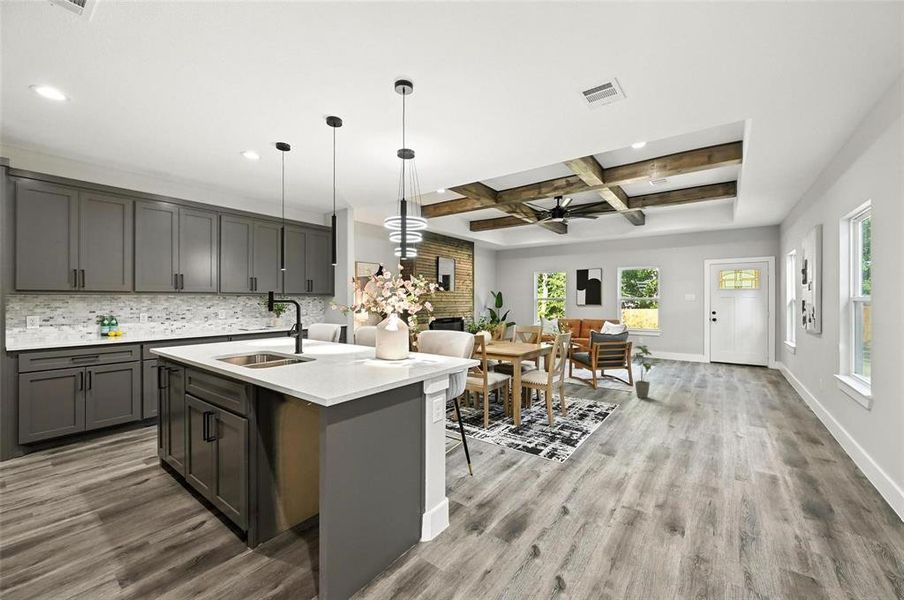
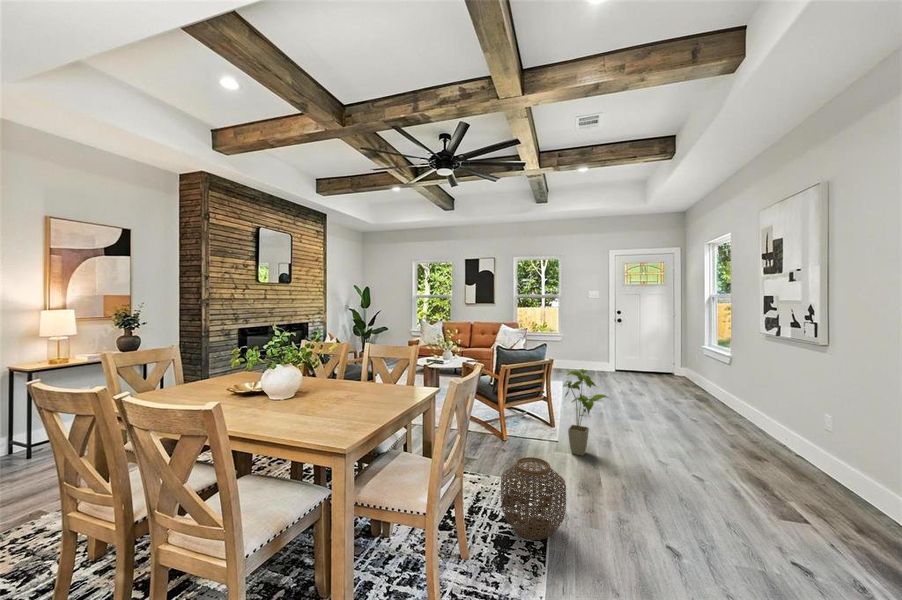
woven basket: none [583,382,617,418] -> present [501,457,566,540]

